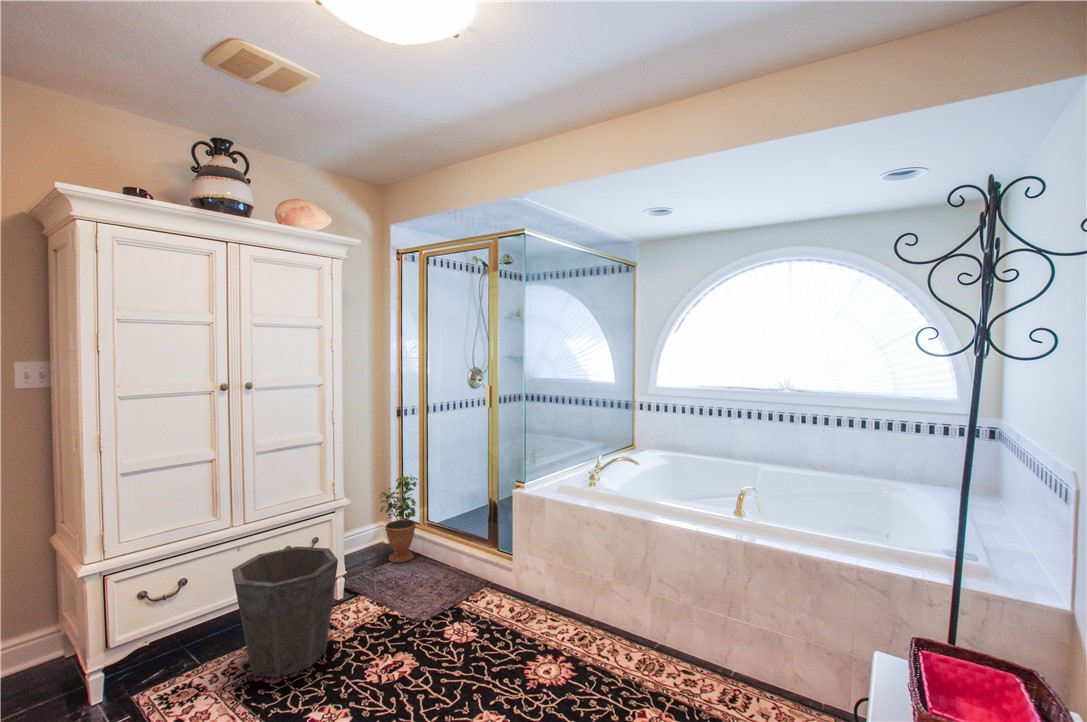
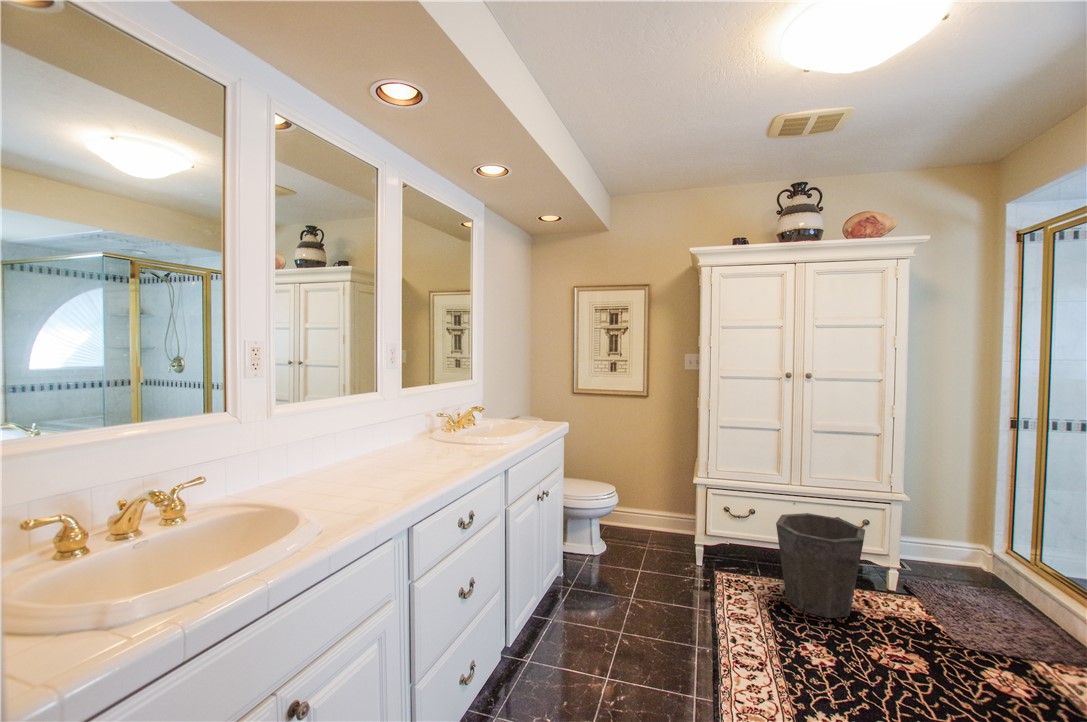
potted plant: present [380,476,418,563] -> none [966,493,1027,594]

